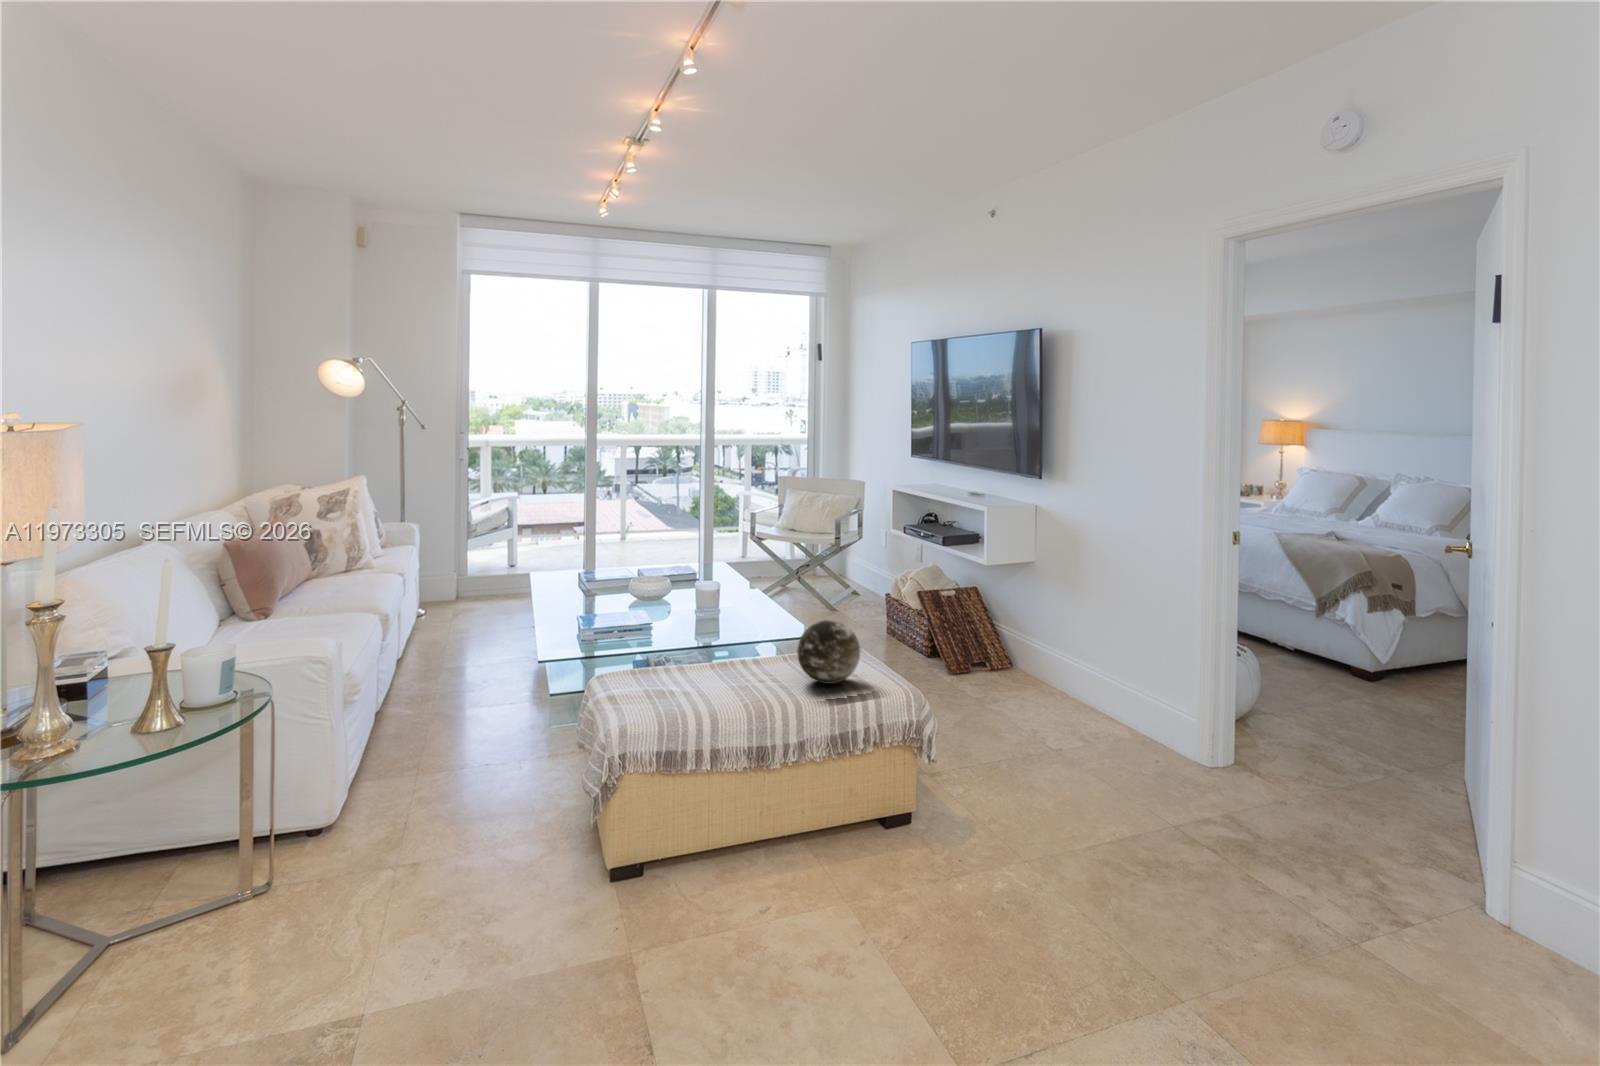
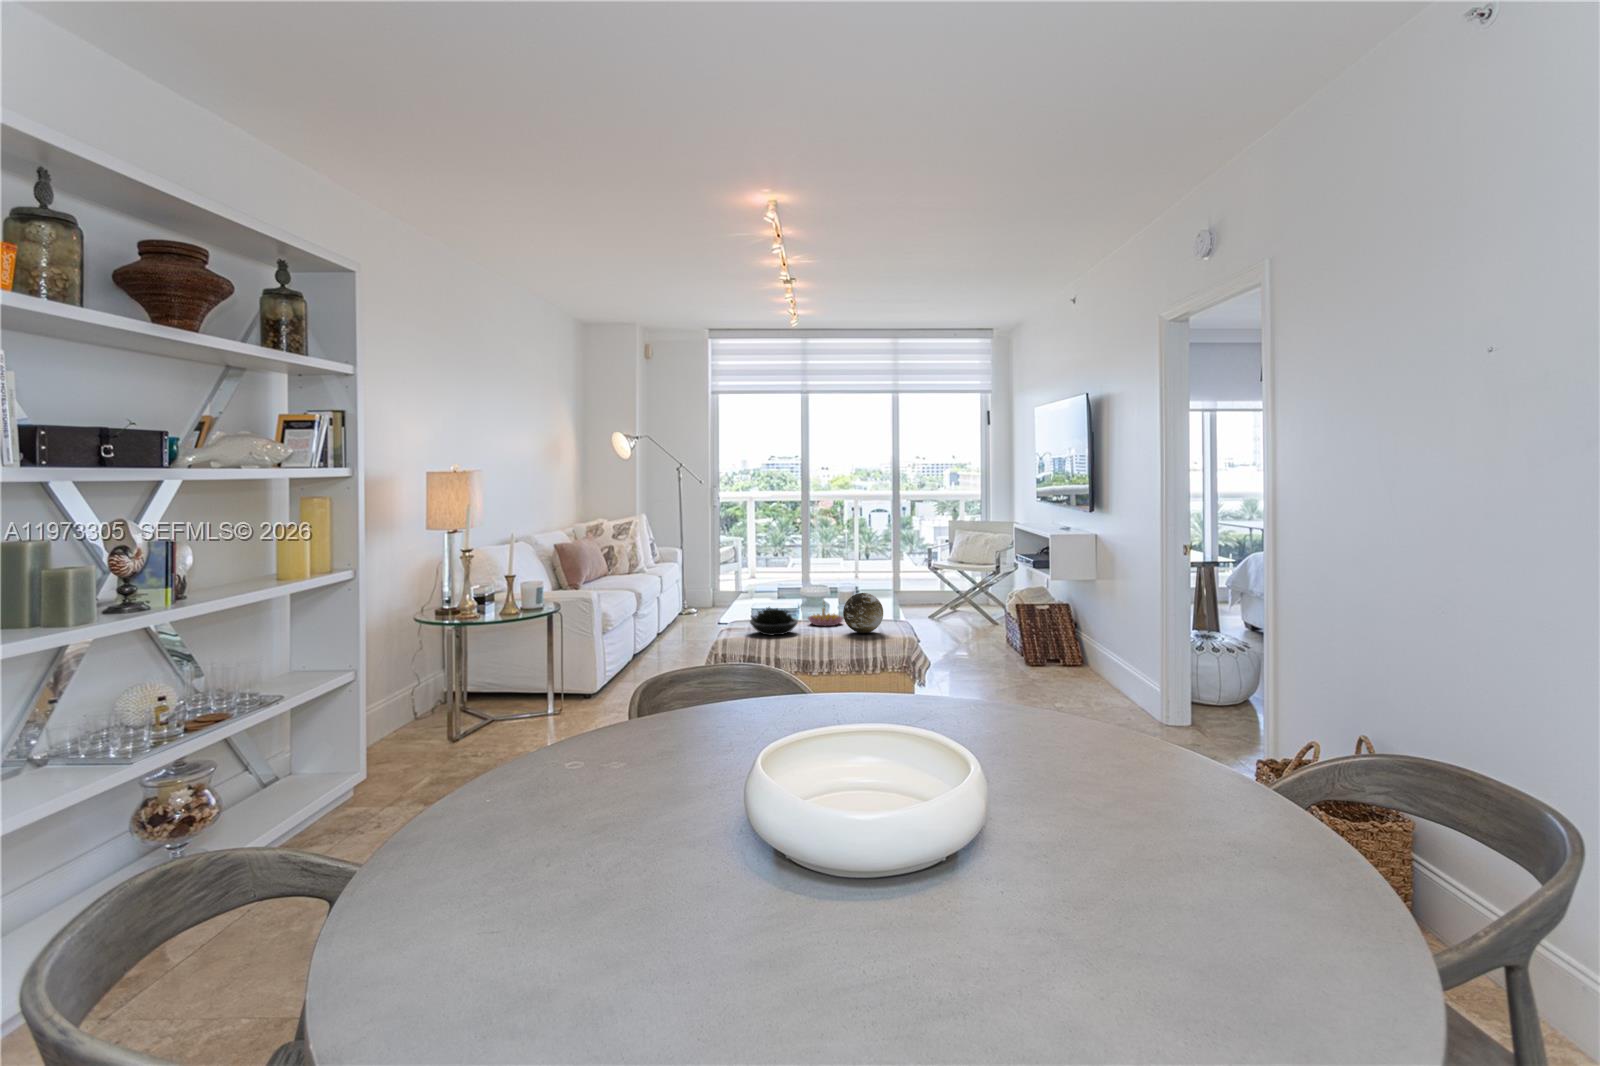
candle holder: none [716,626,773,669] -> present [808,602,843,626]
succulent plant: none [646,653,729,705] -> present [750,607,798,635]

